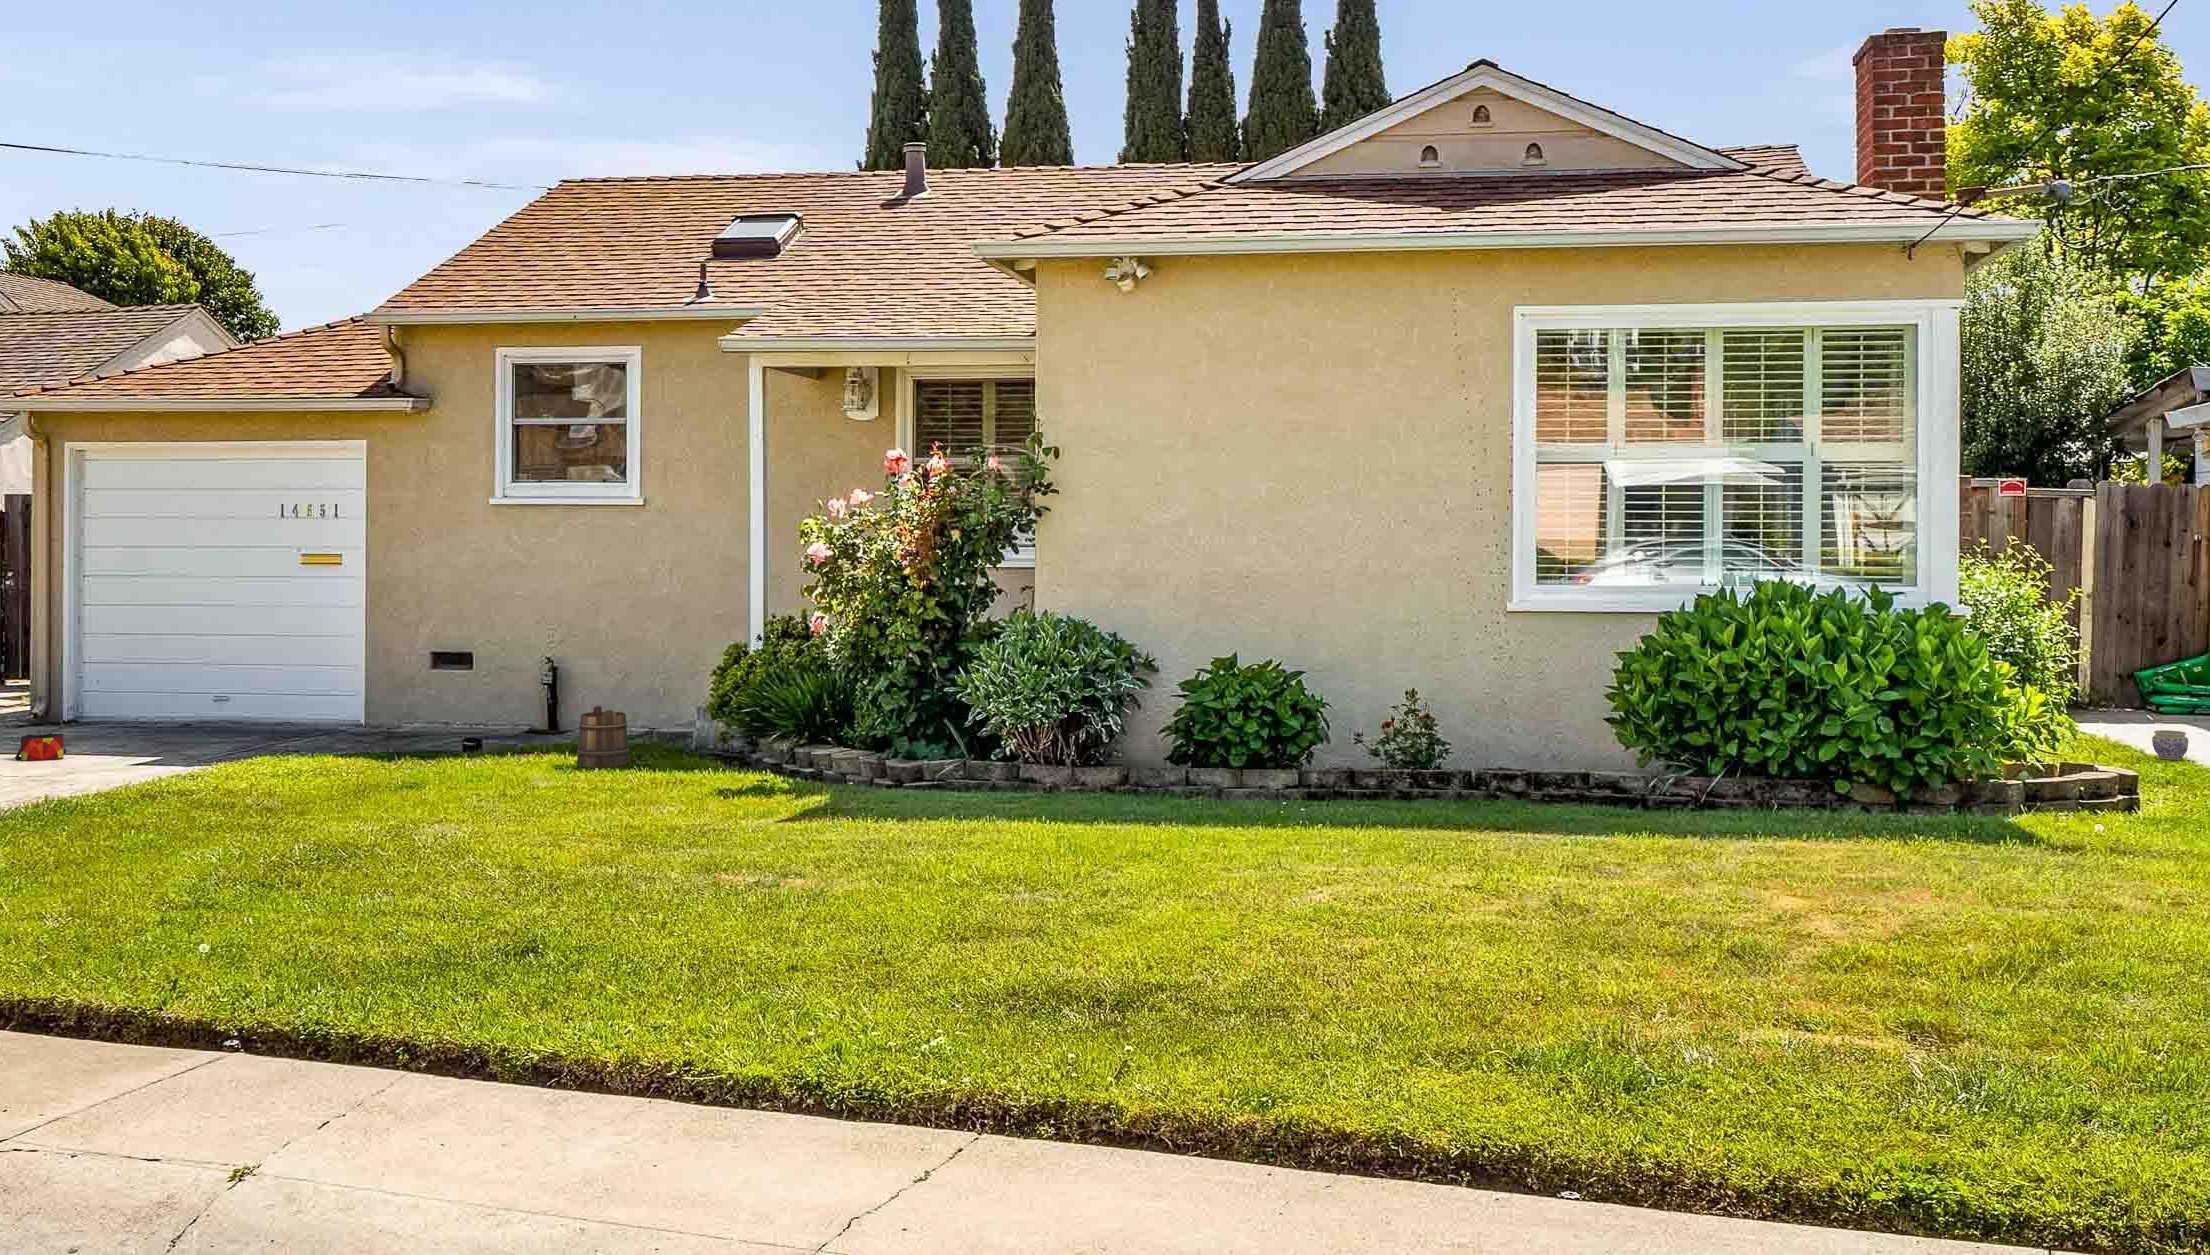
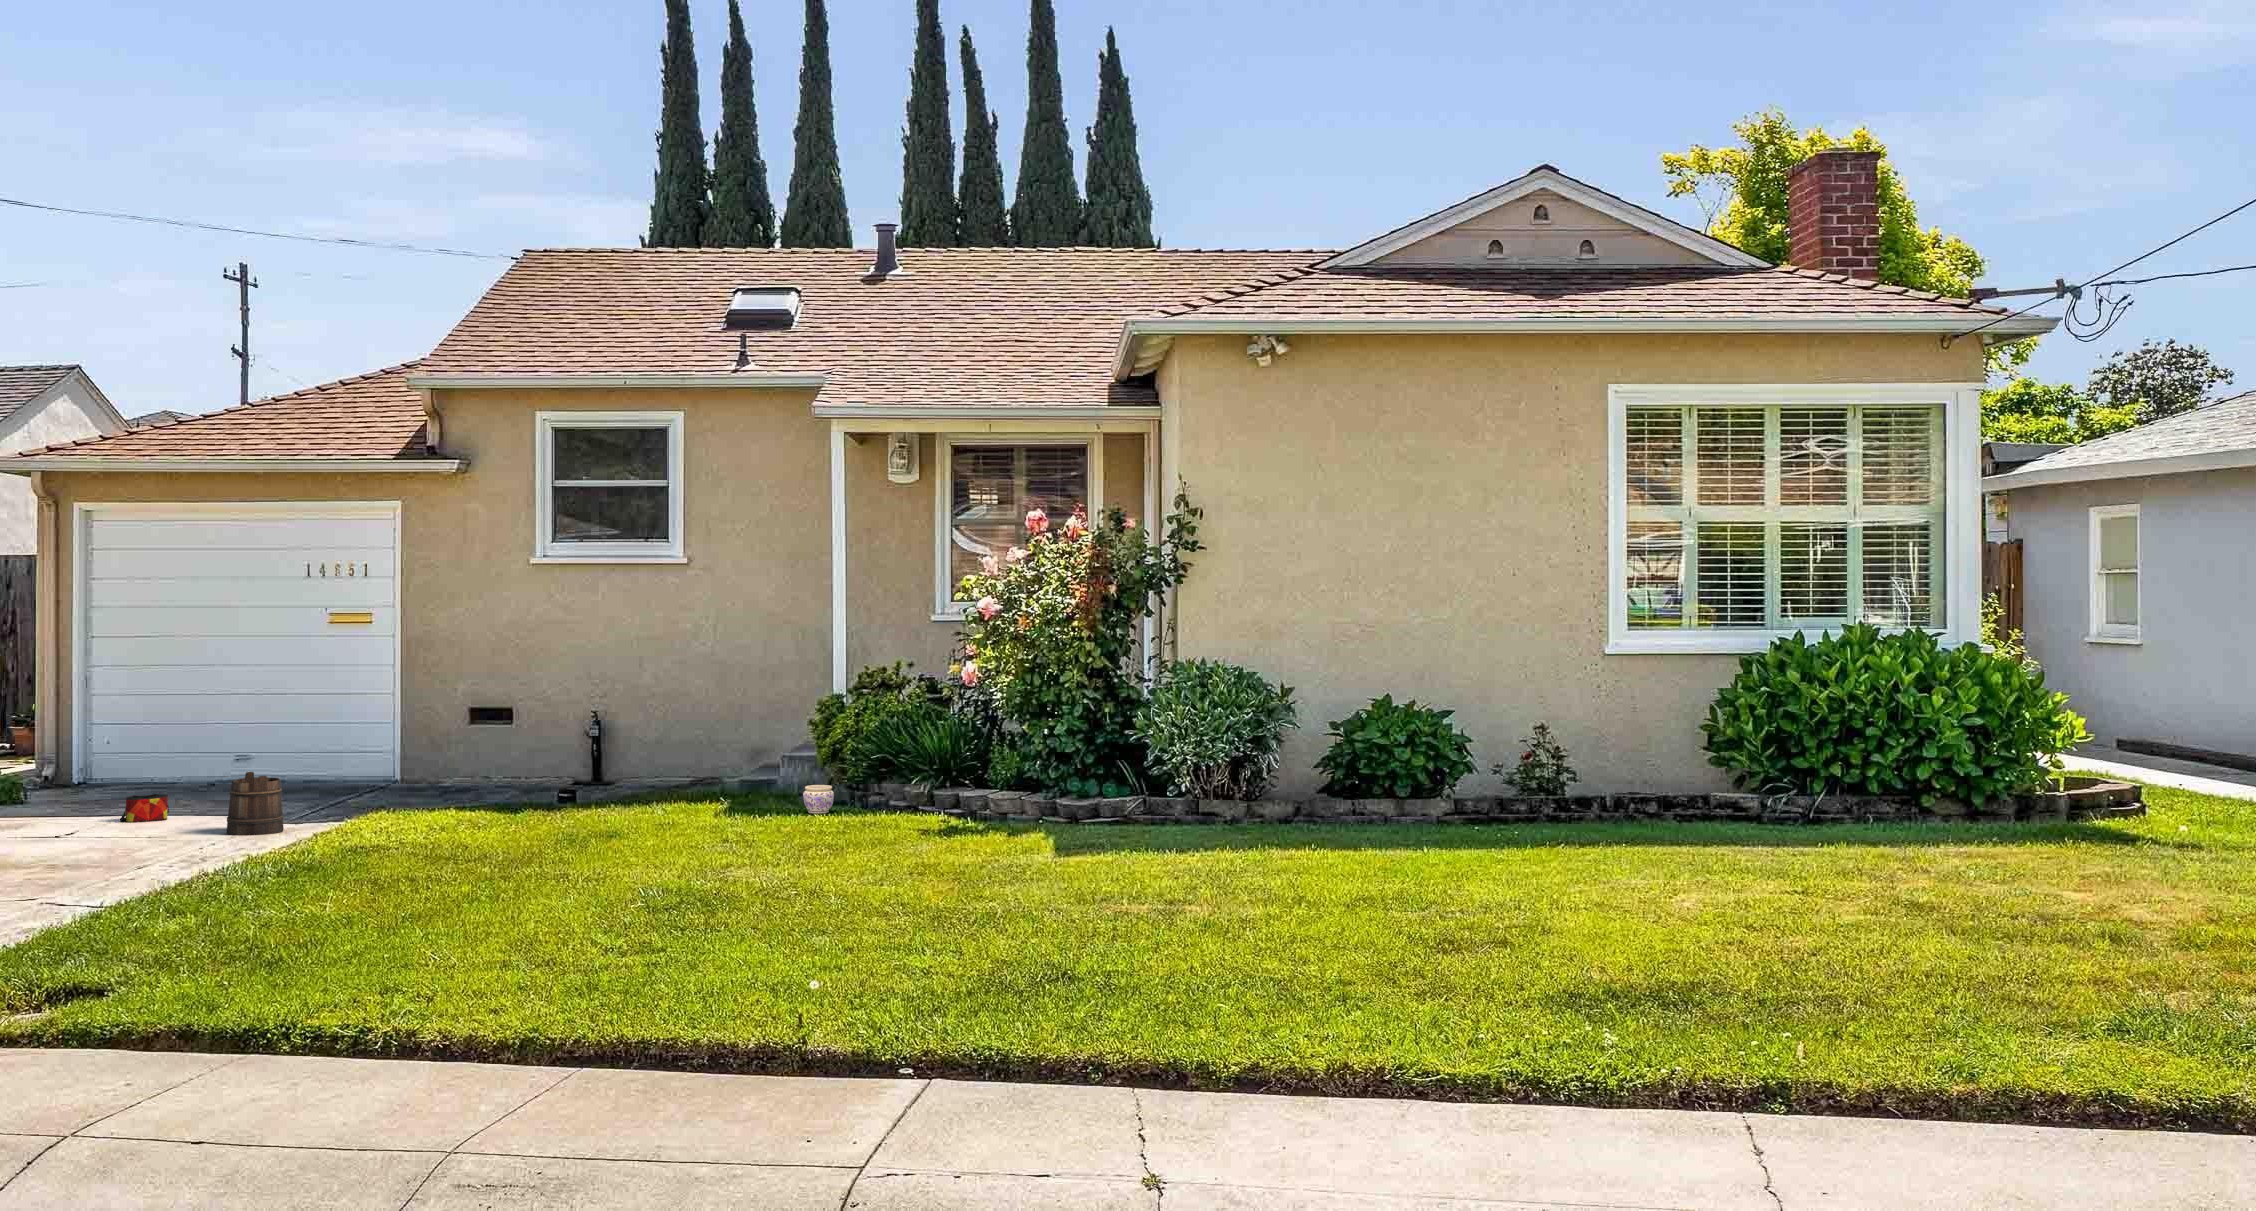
bucket: present [577,706,629,767] -> present [226,772,284,836]
planter: present [2152,730,2188,760] -> present [803,785,834,814]

